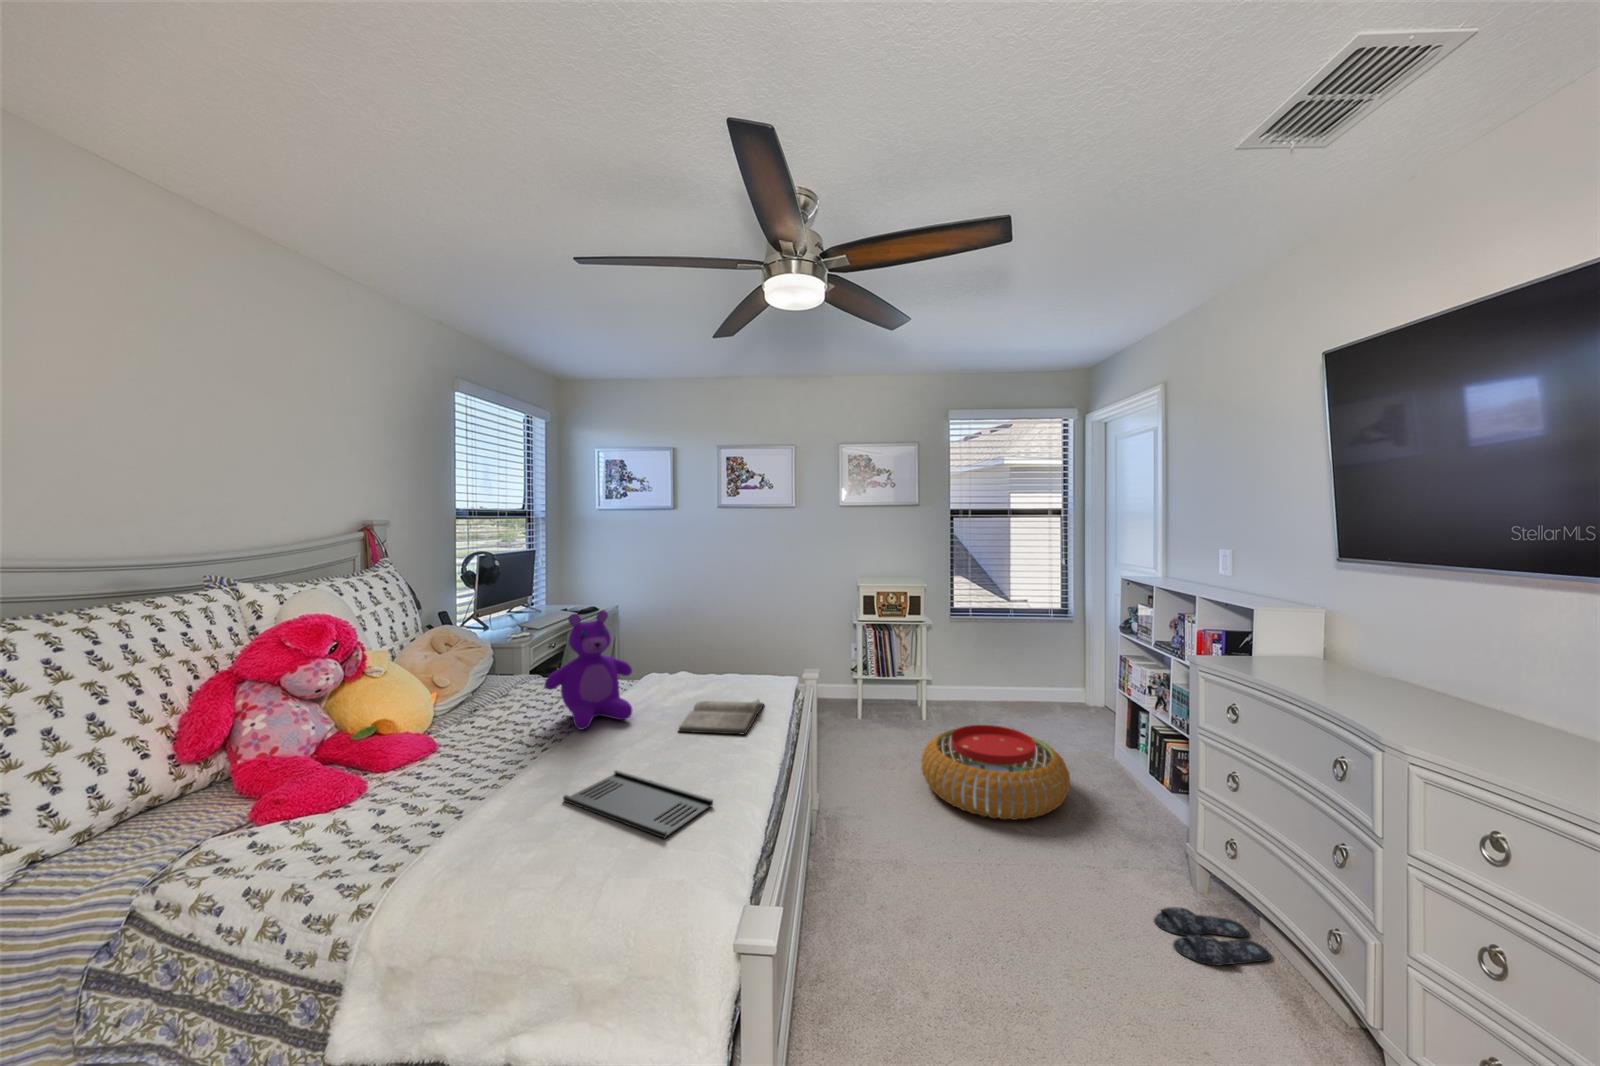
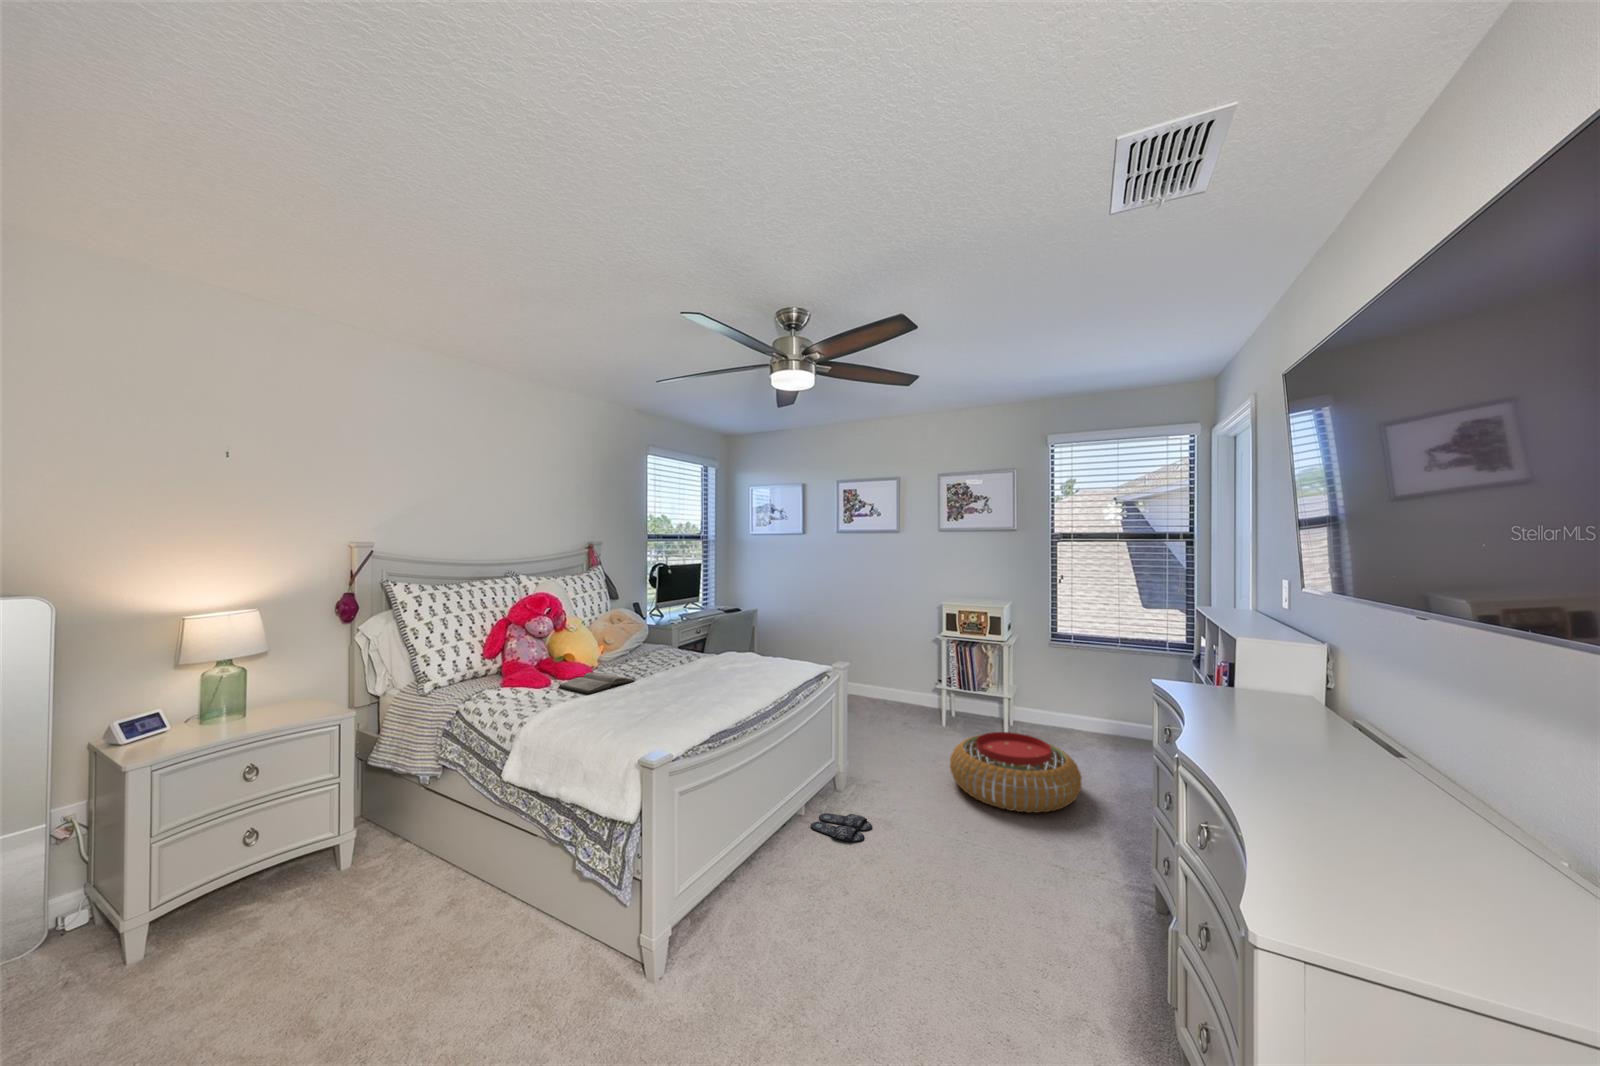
teddy bear: present [545,611,632,730] -> none [651,604,706,674]
diary: present [678,699,764,734] -> present [559,673,635,694]
tray: present [563,770,713,838] -> none [628,693,694,721]
slippers: present [1154,907,1271,965] -> present [811,813,872,842]

